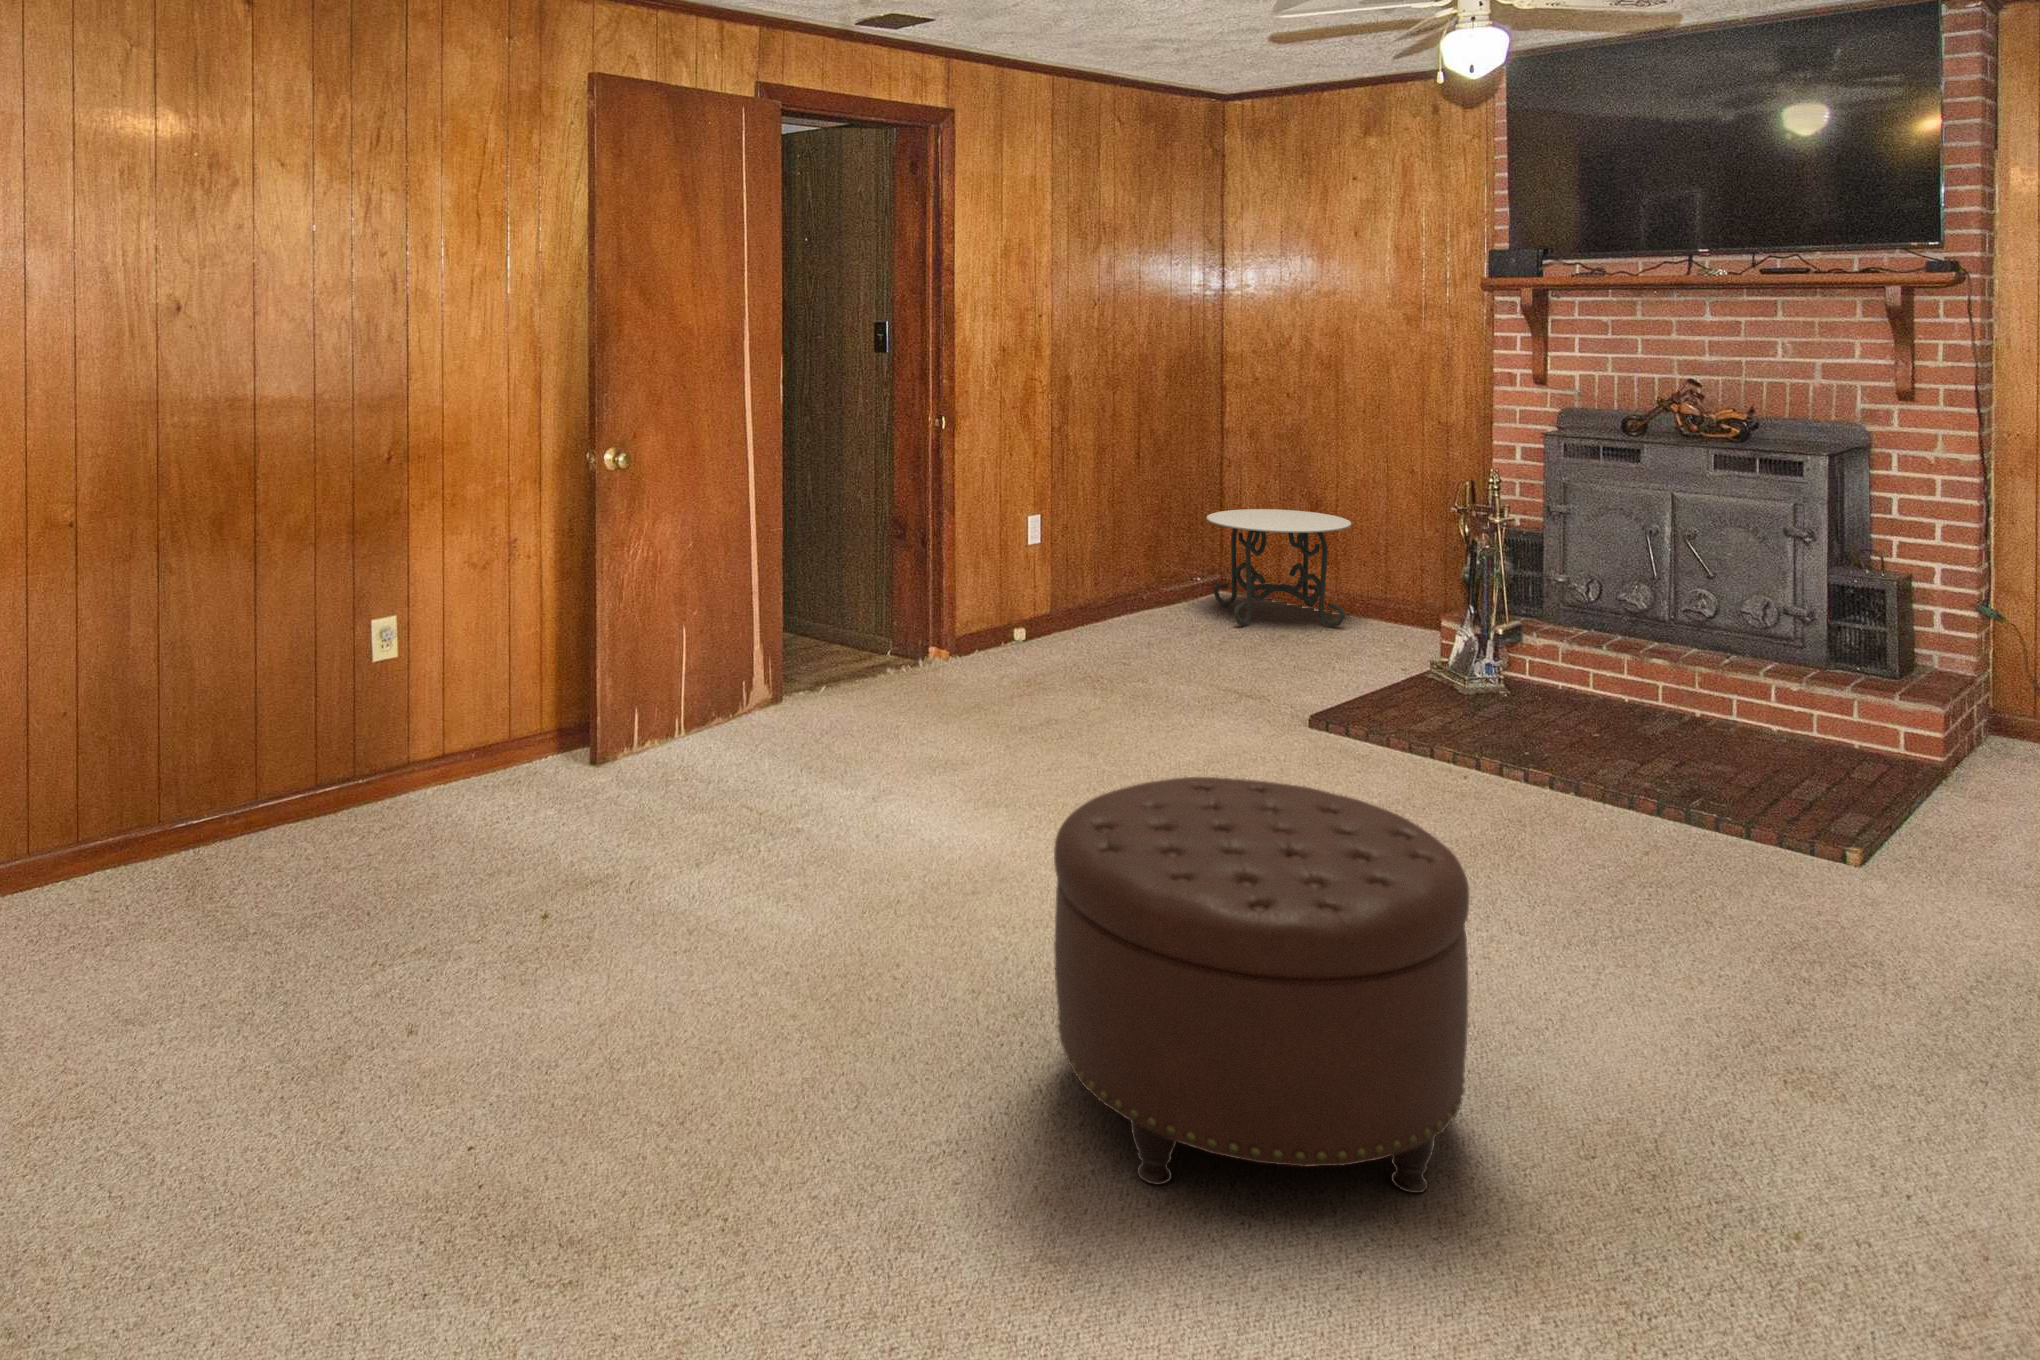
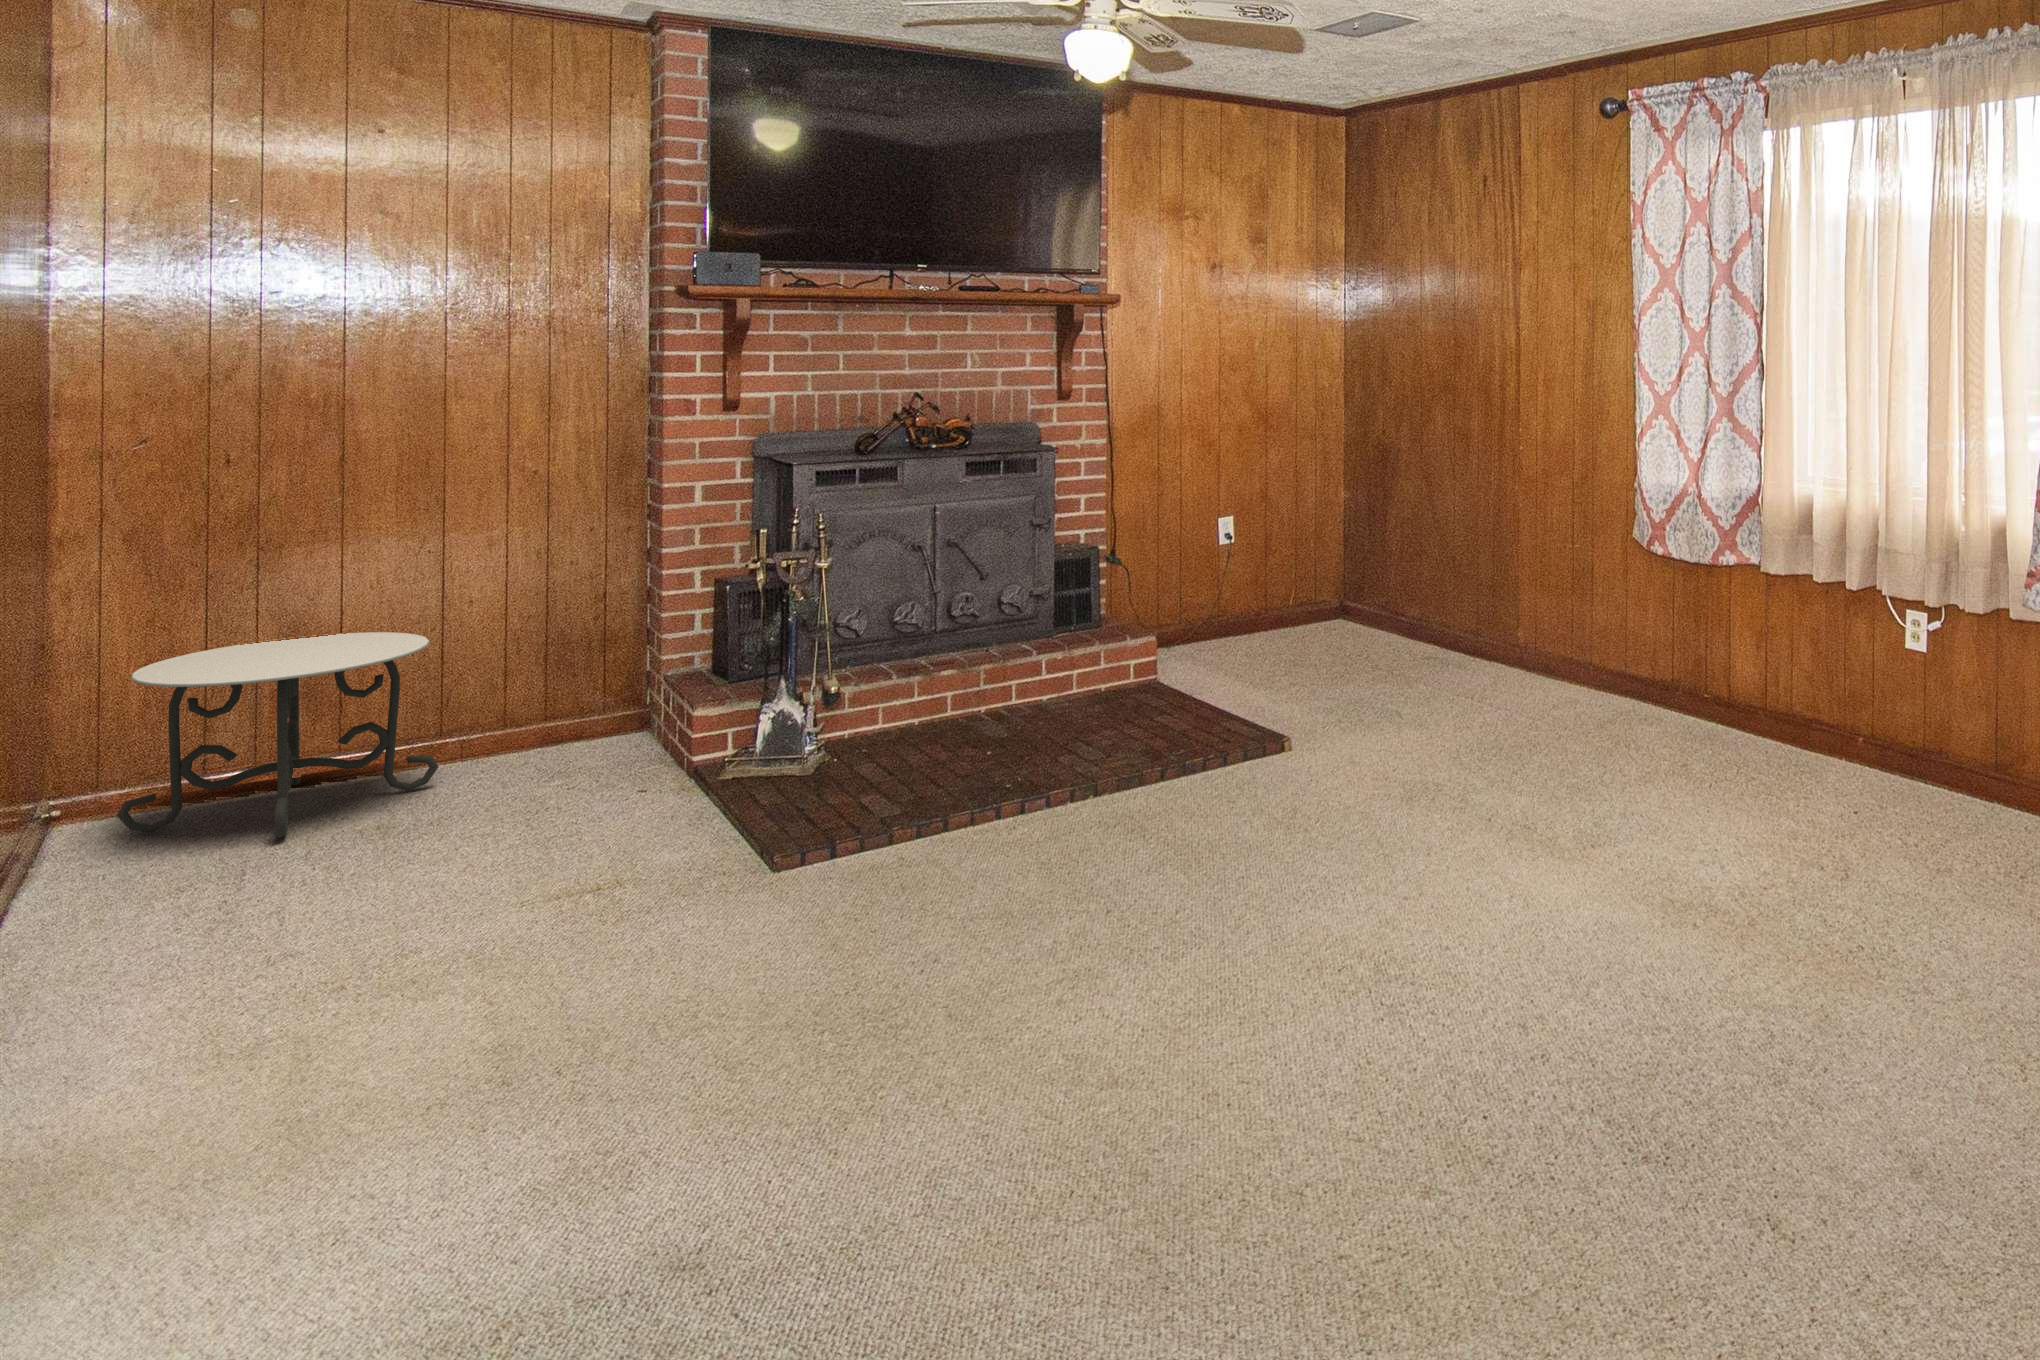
ottoman: present [1054,777,1469,1193] -> none [1432,751,1811,1134]

